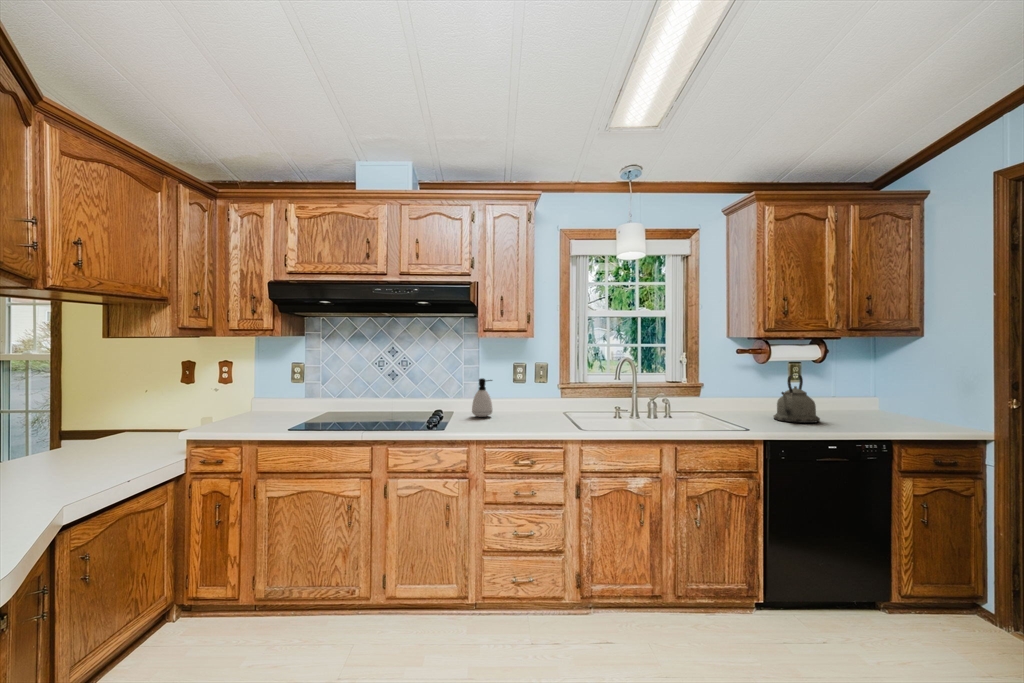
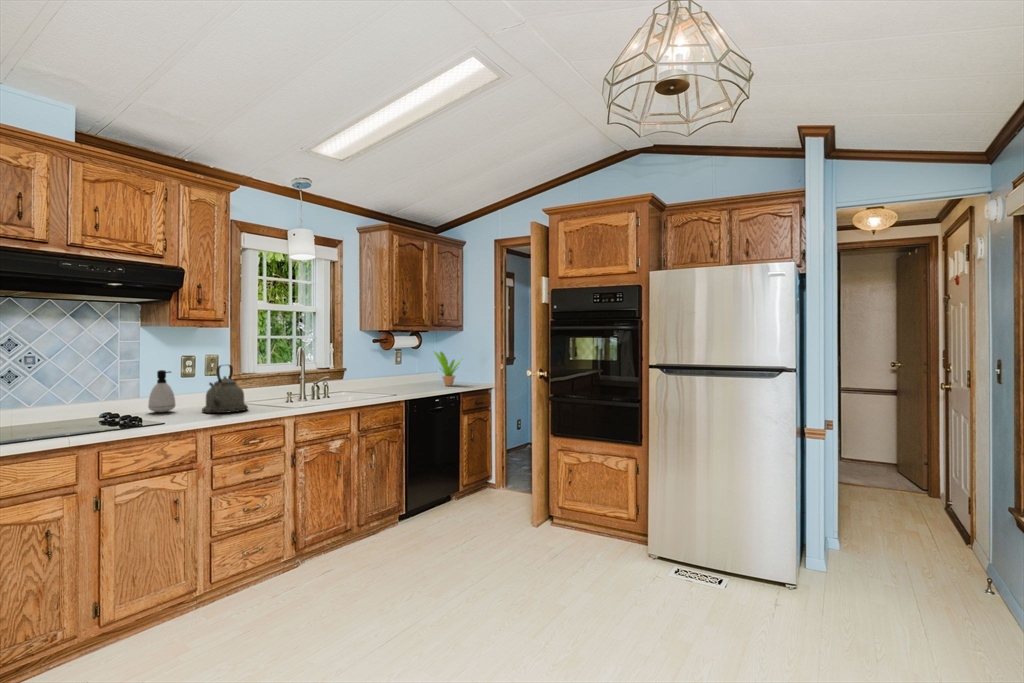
potted plant: none [859,366,916,424] -> present [434,352,461,386]
kettle: present [774,375,820,423] -> present [202,365,248,413]

